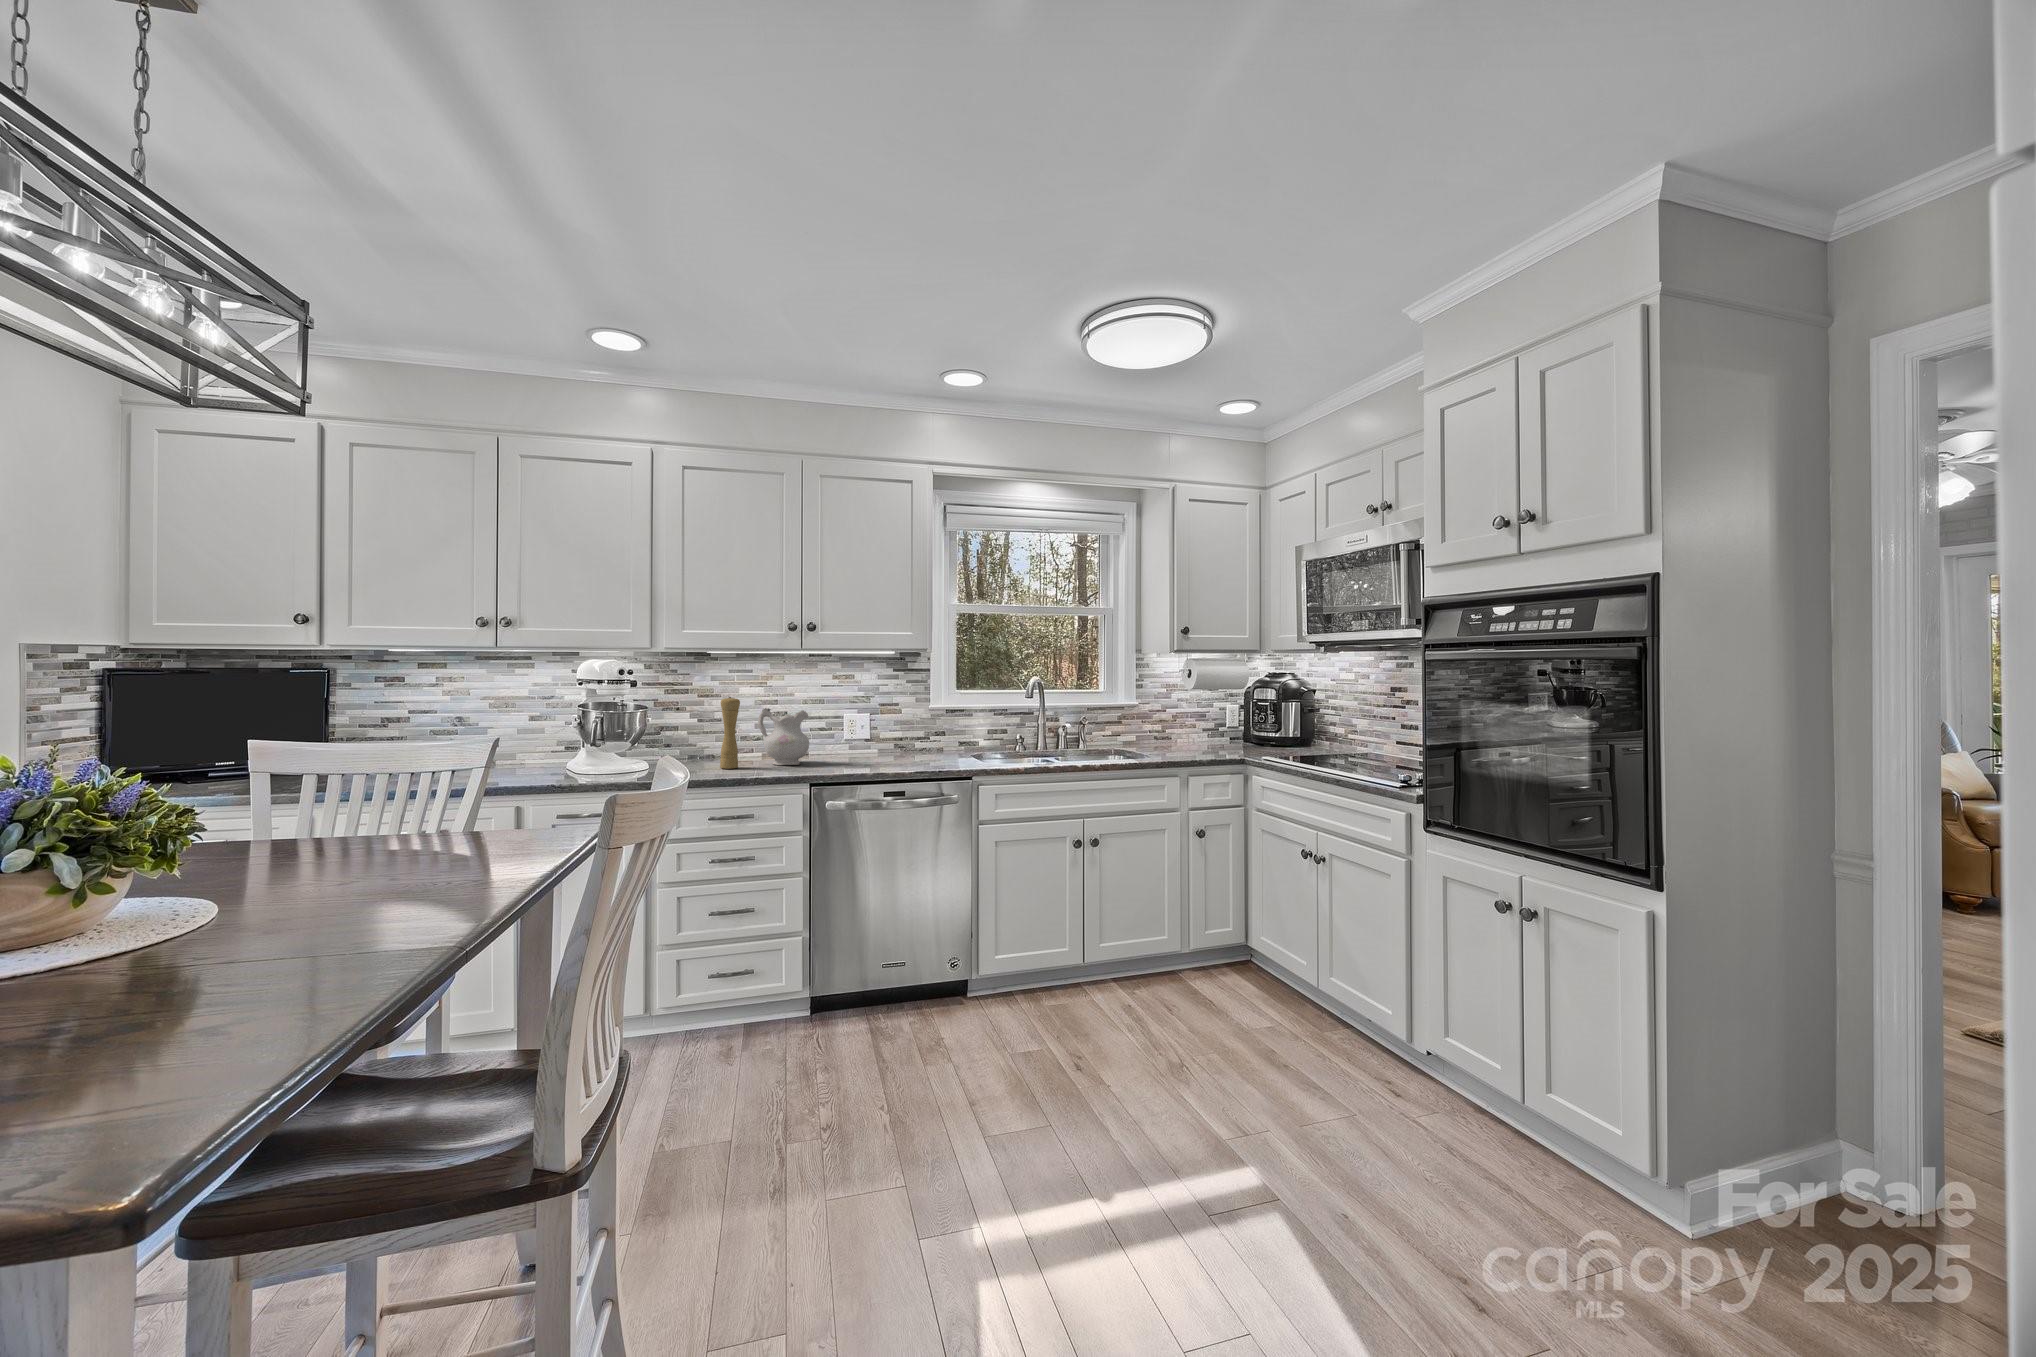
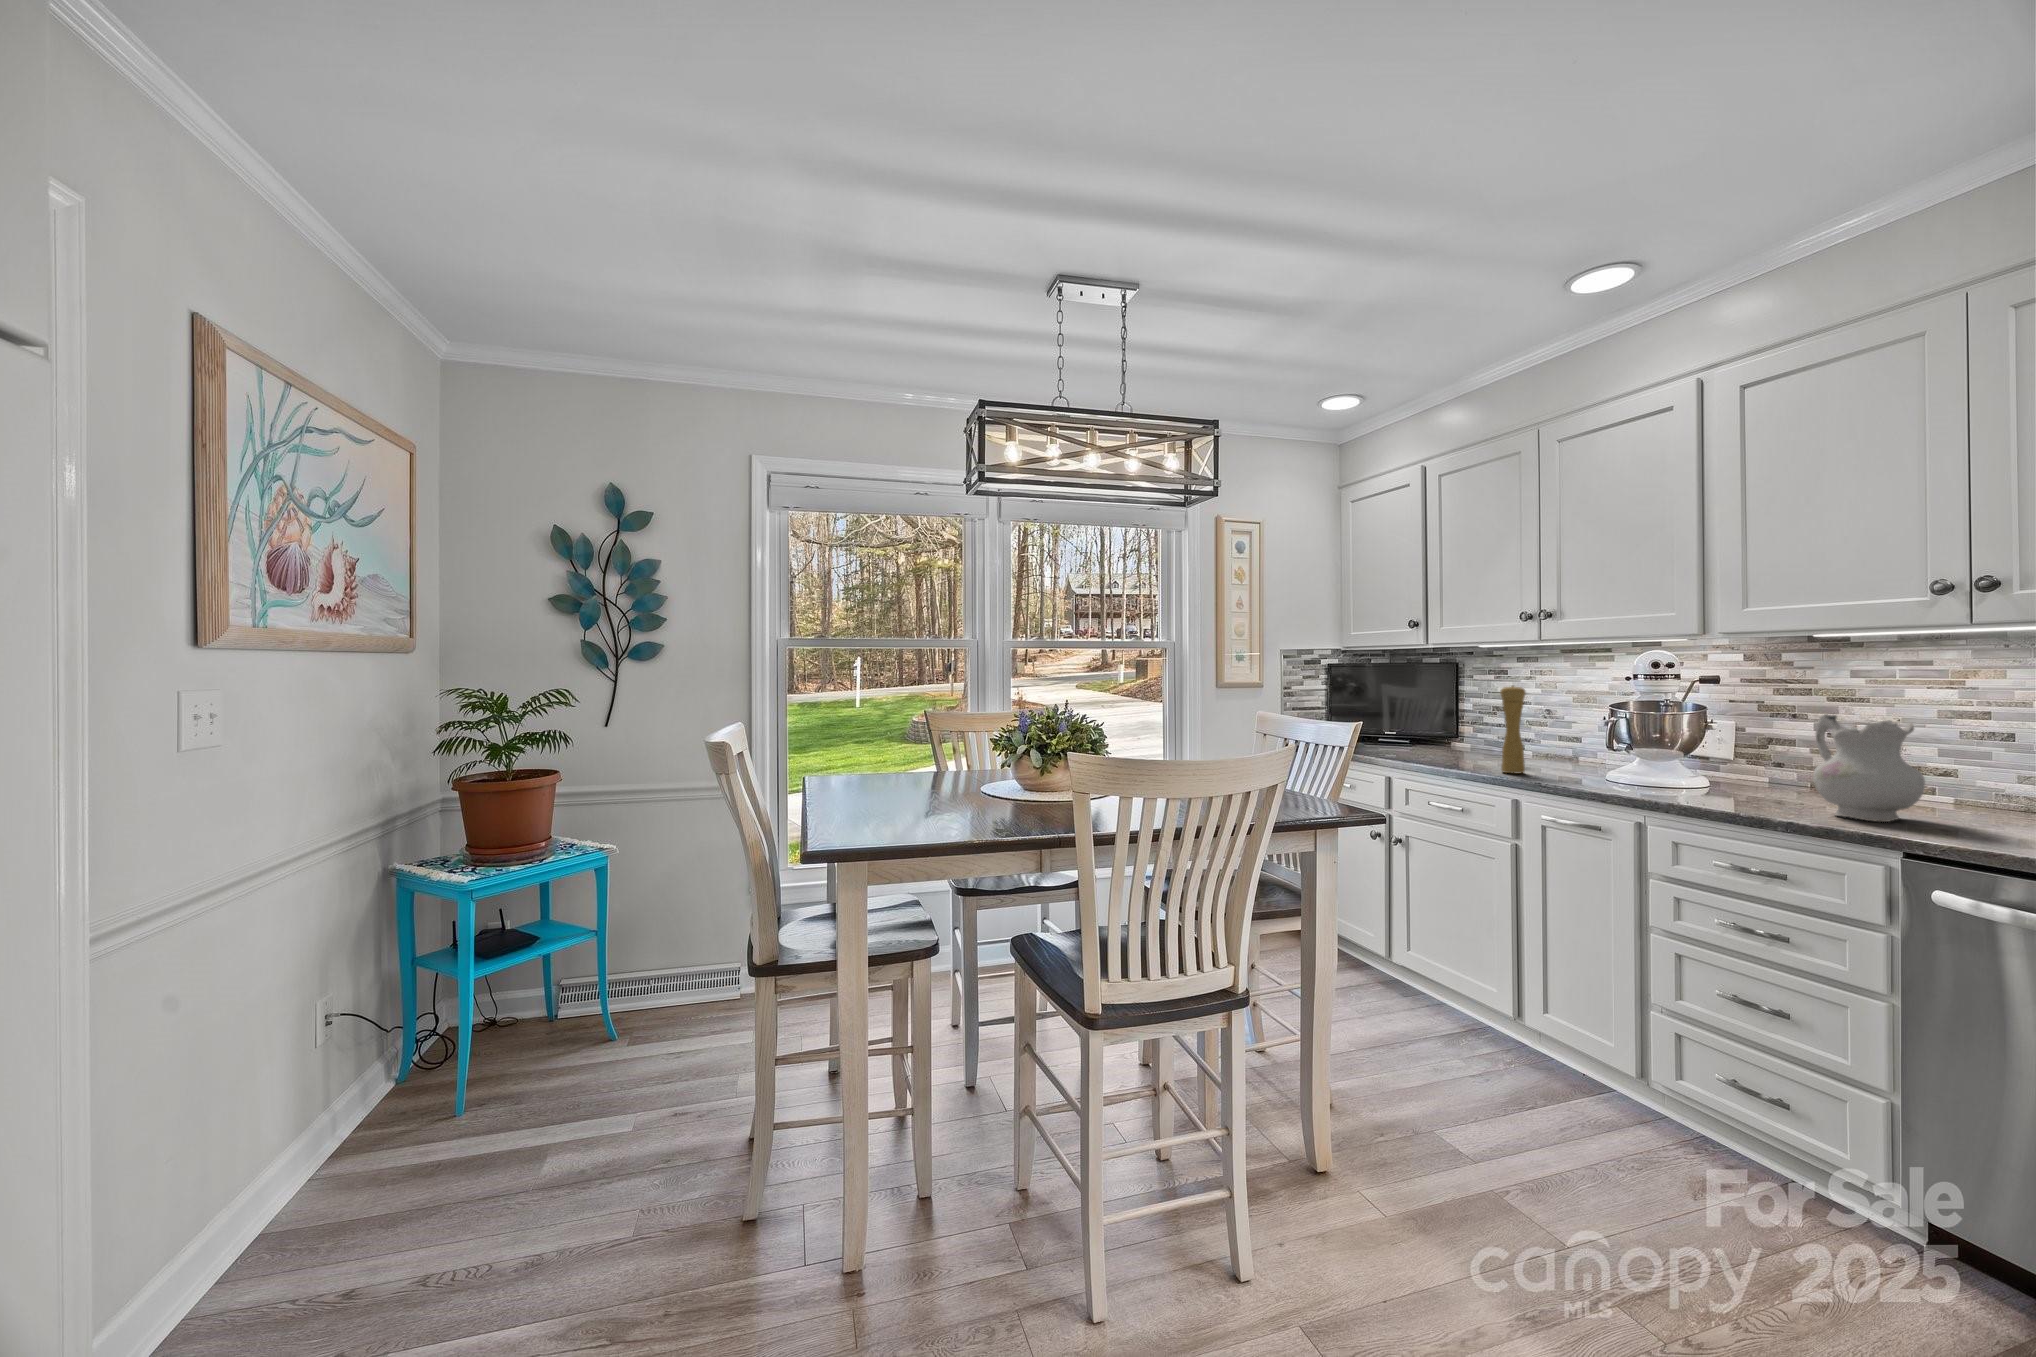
pepper mill: present [720,697,740,769] -> present [1500,686,1525,773]

